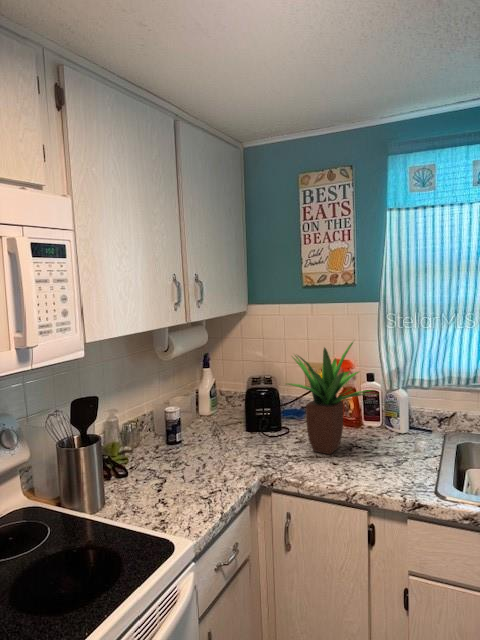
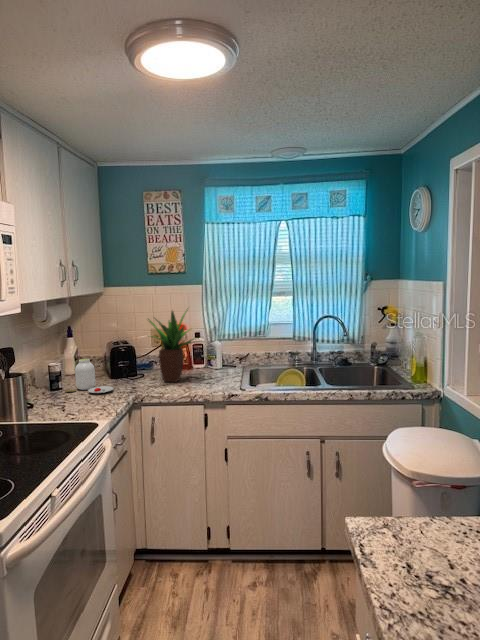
jar: none [178,407,237,465] -> present [65,359,114,393]

